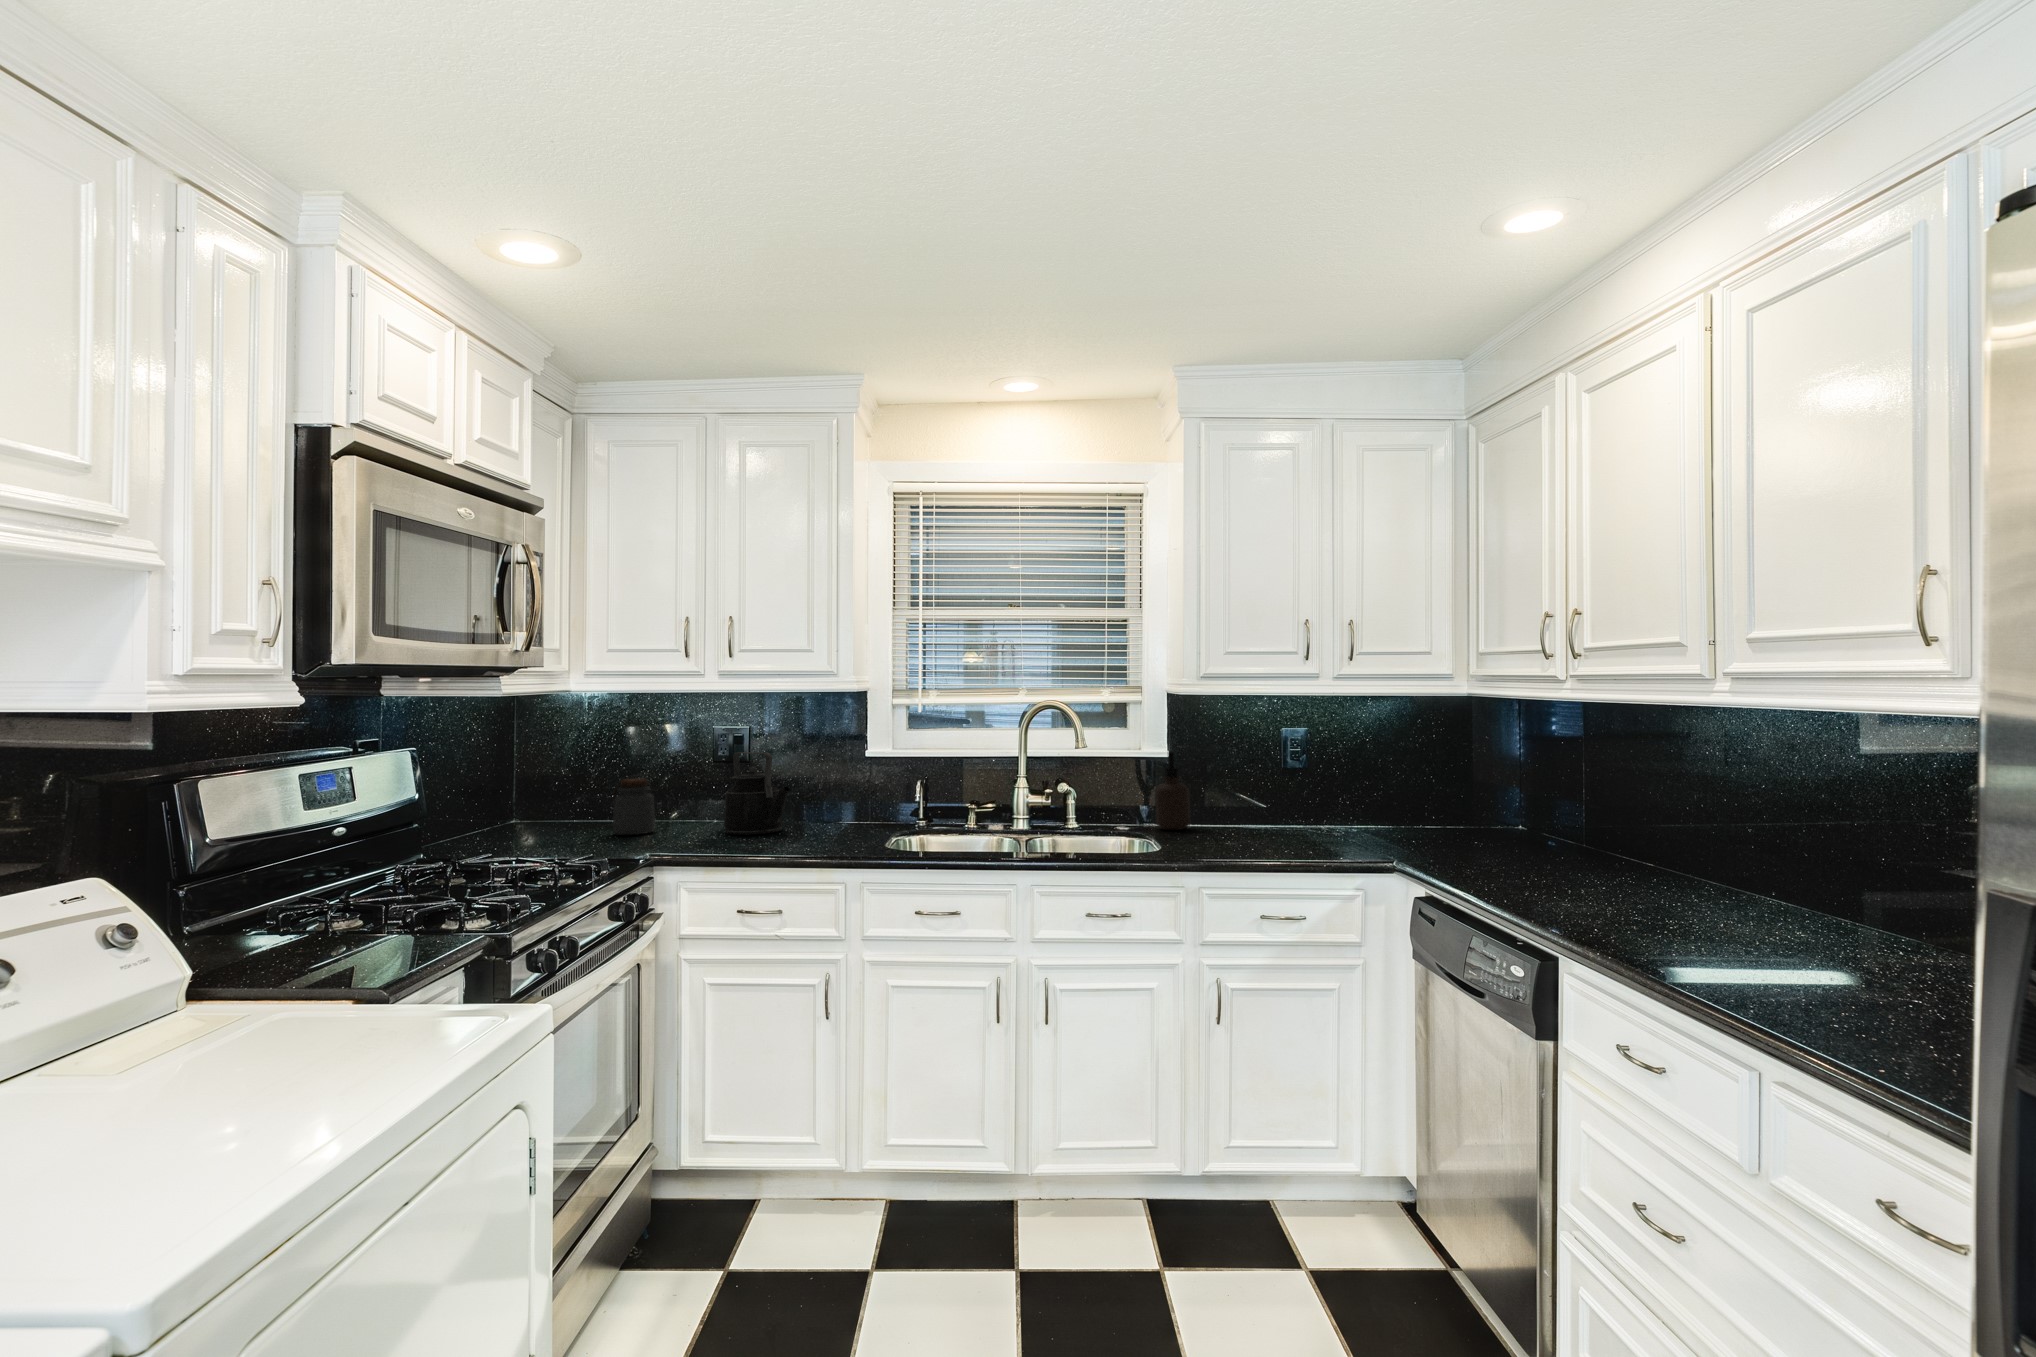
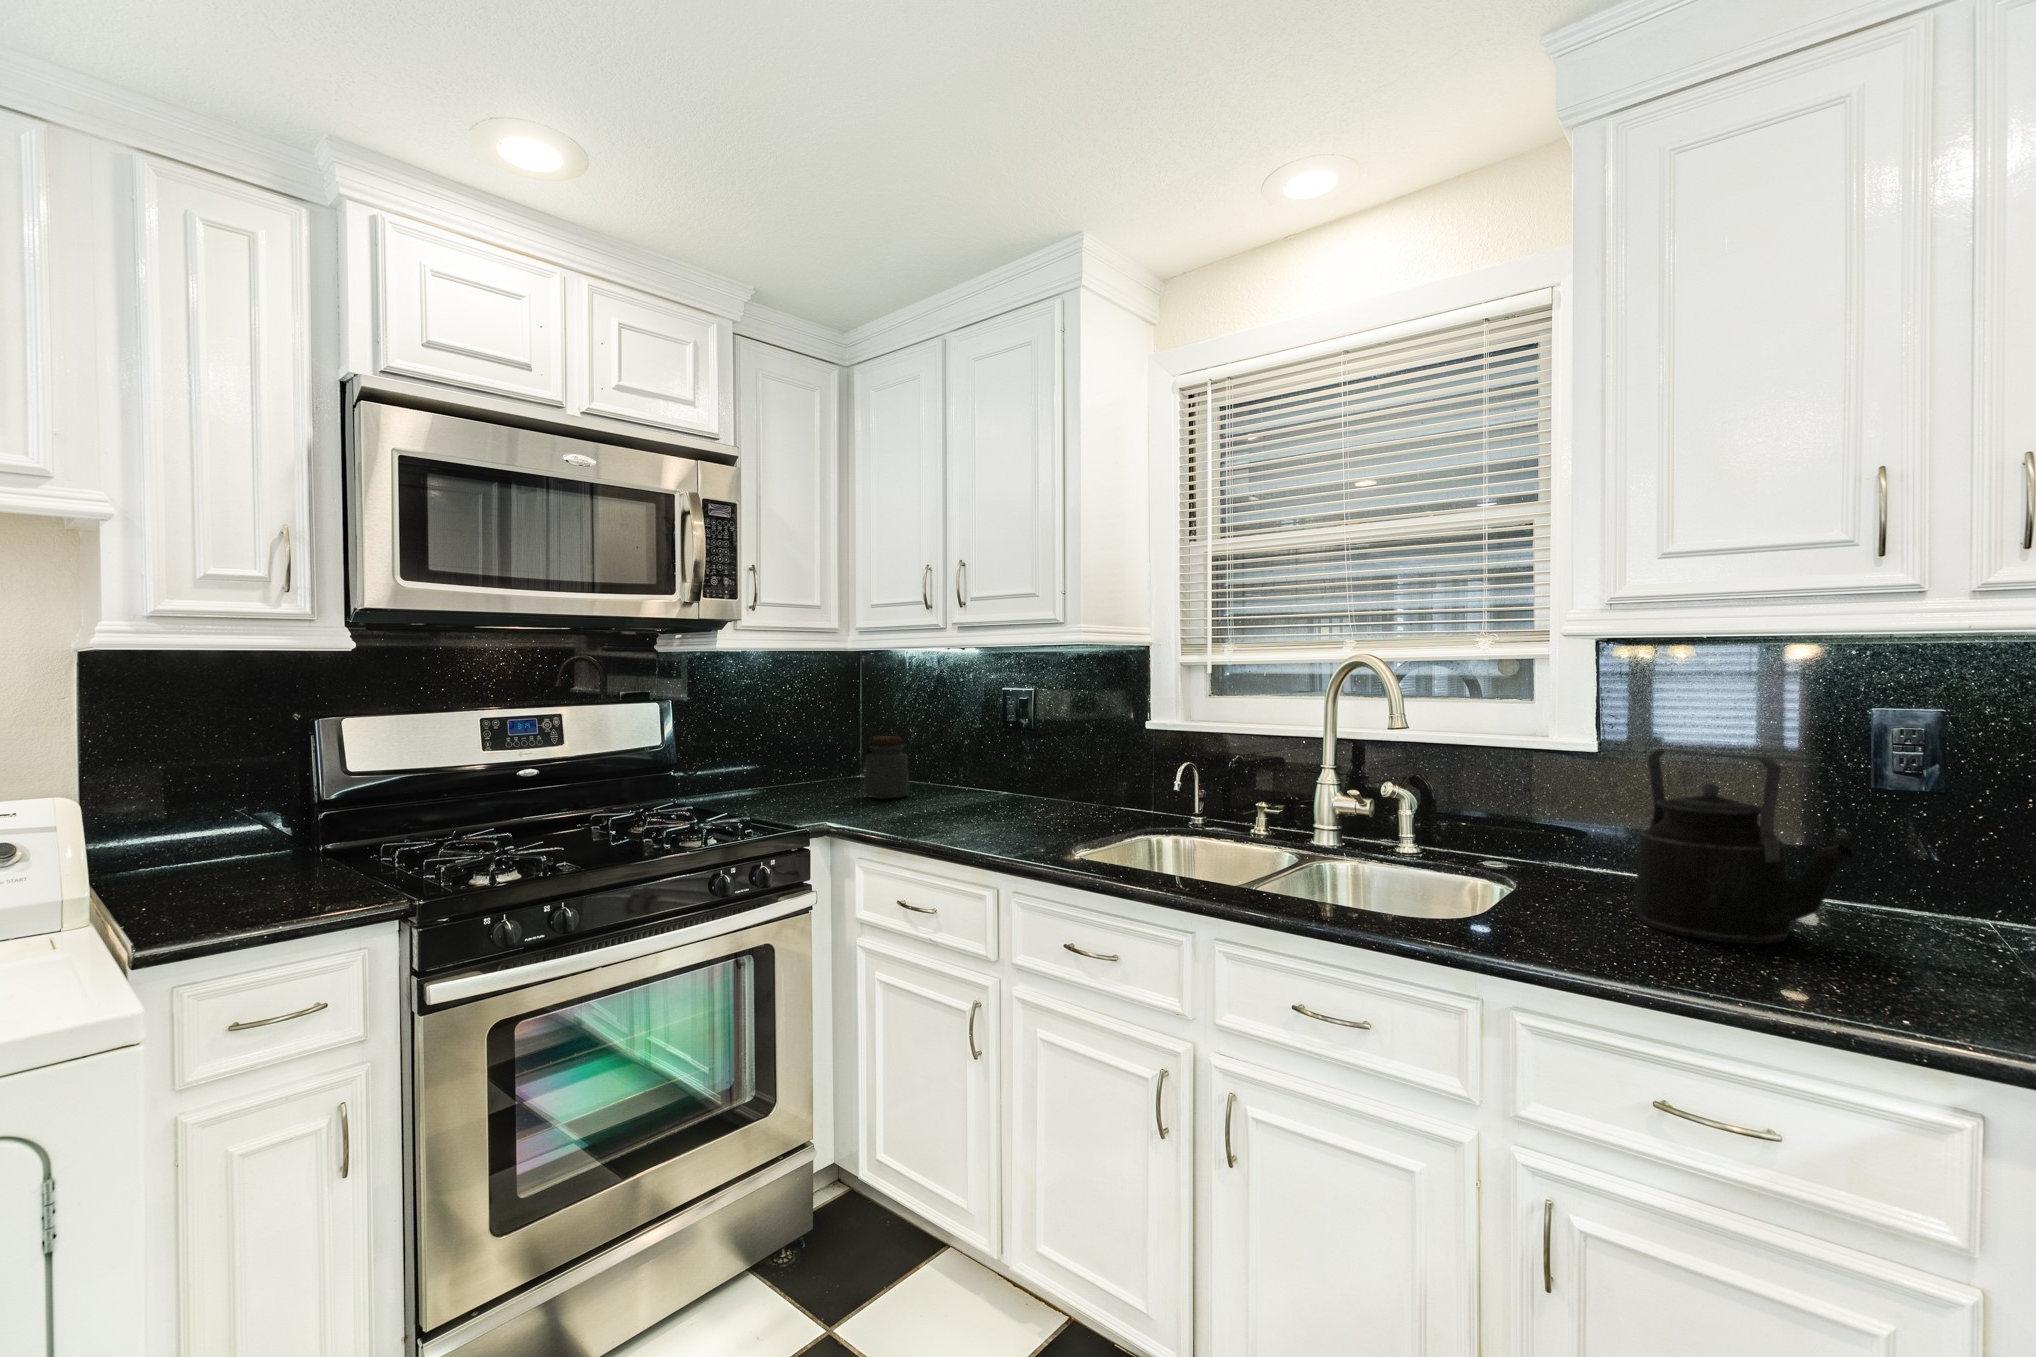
soap dispenser: present [1155,751,1190,830] -> none [1546,744,1617,888]
kettle: present [724,752,790,835] -> present [1635,749,1854,944]

